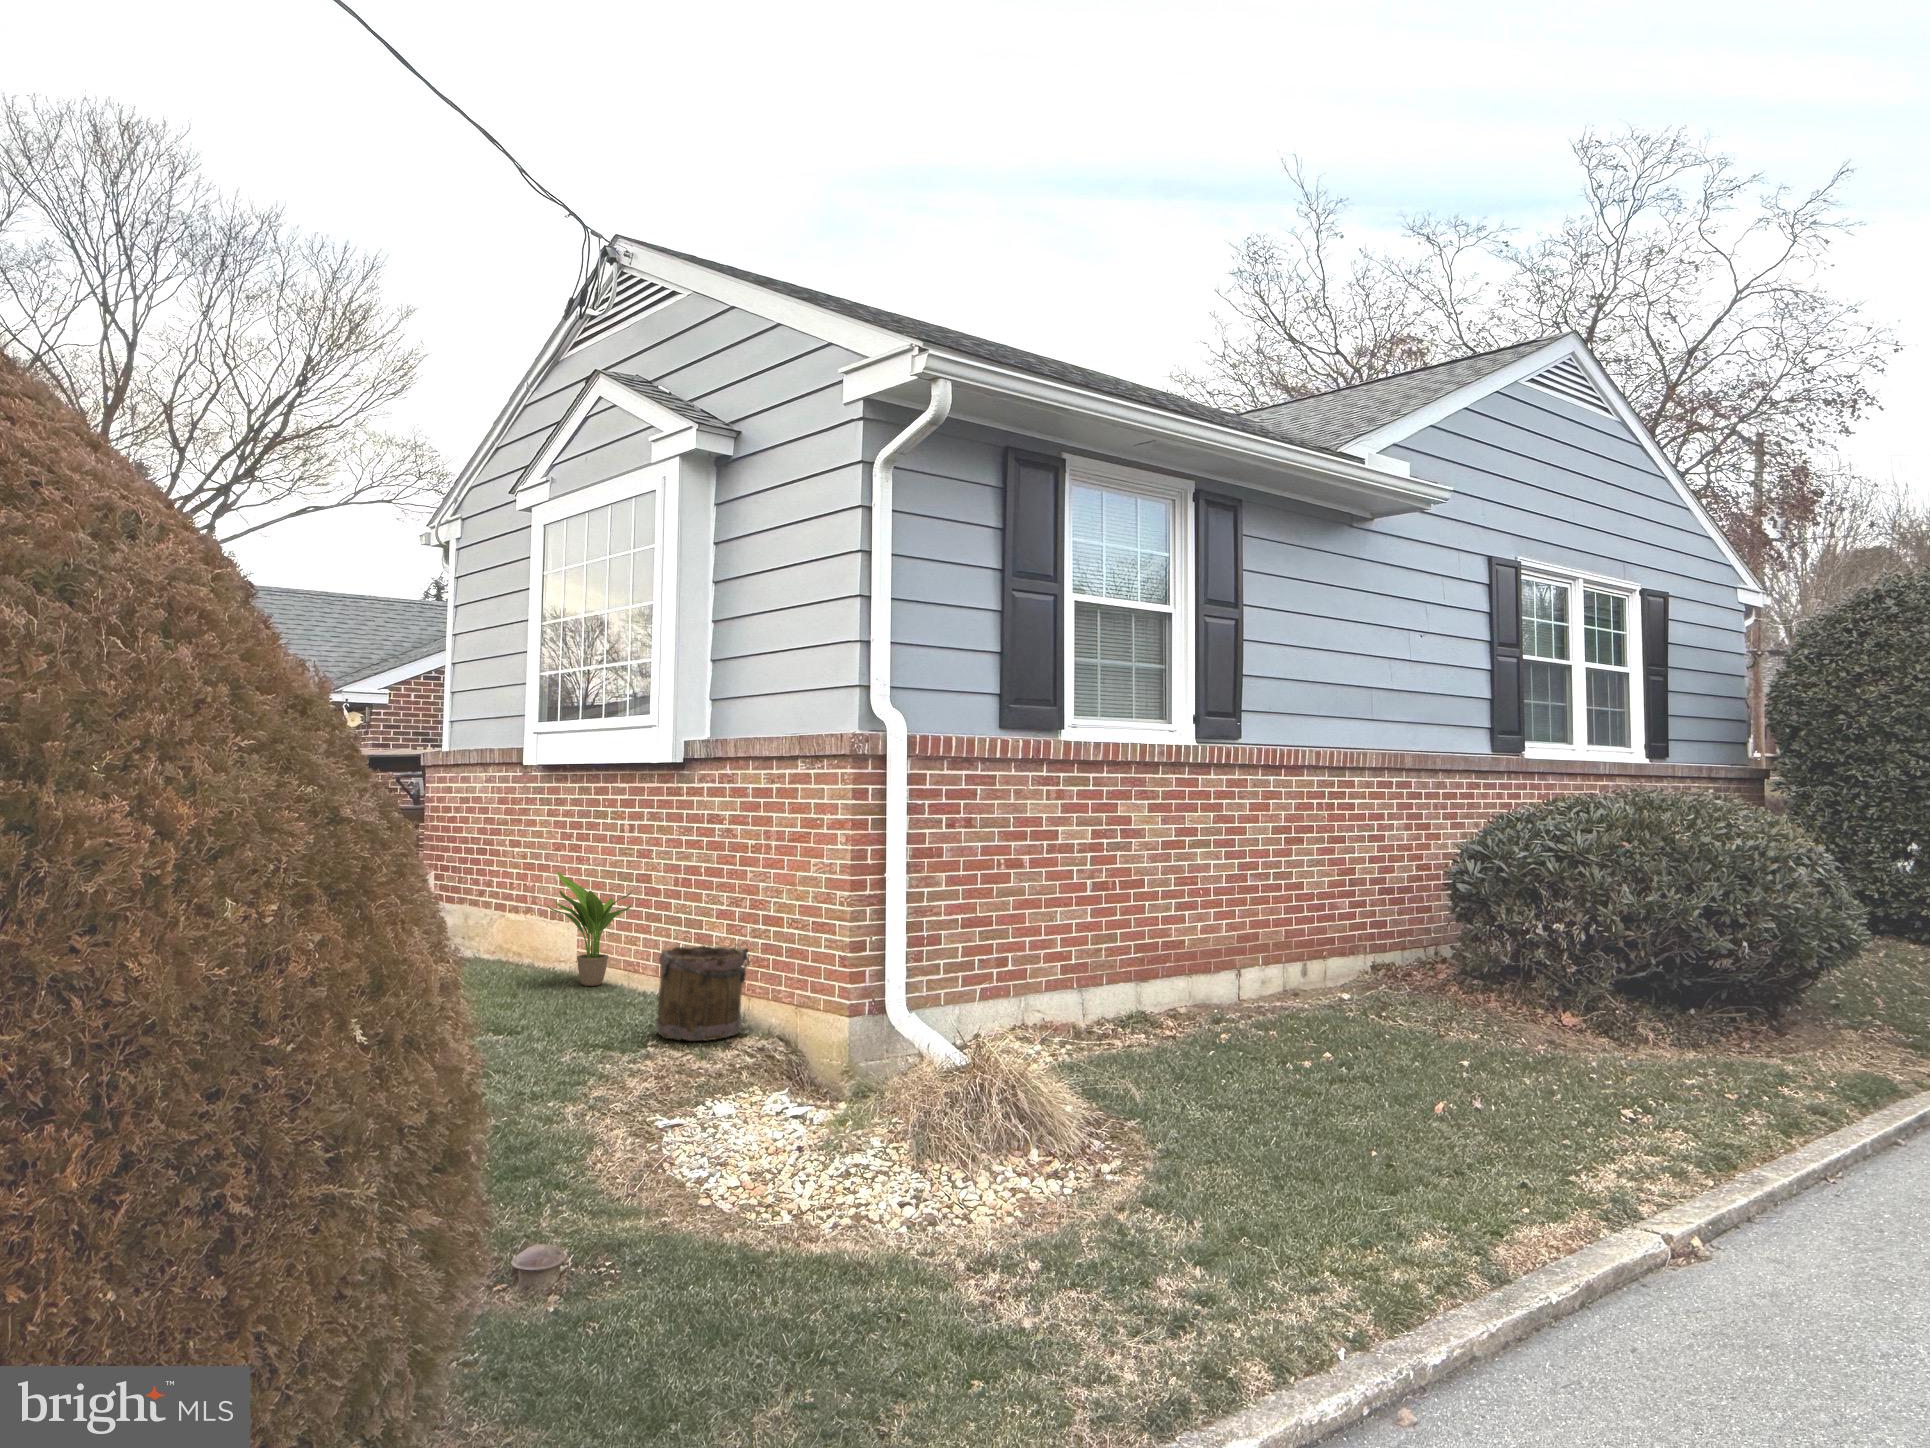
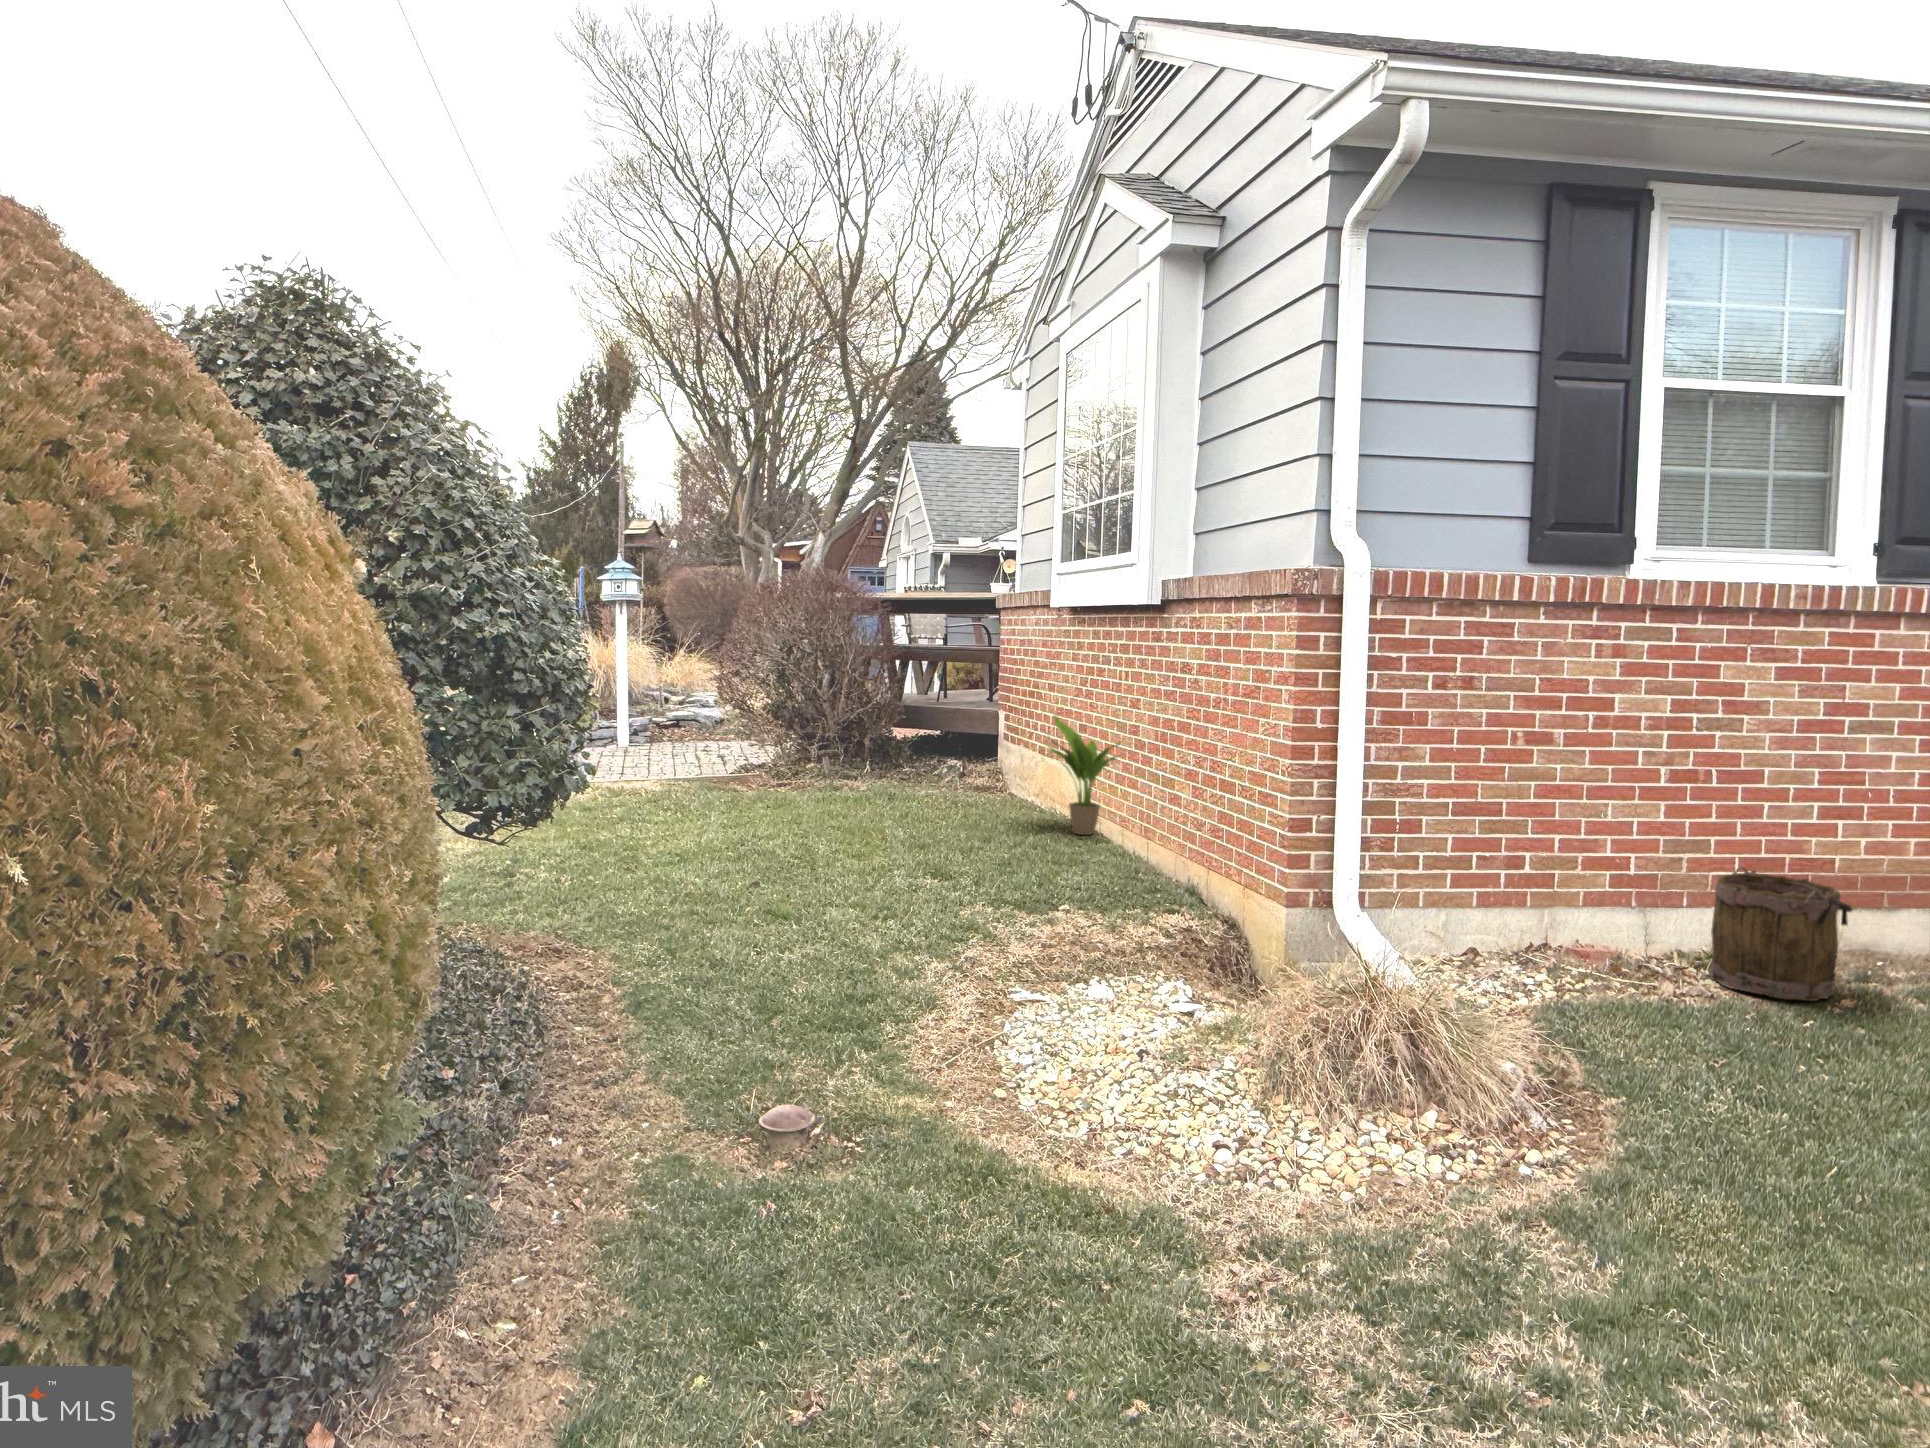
bucket: present [656,944,749,1041] -> present [1710,867,1853,1001]

